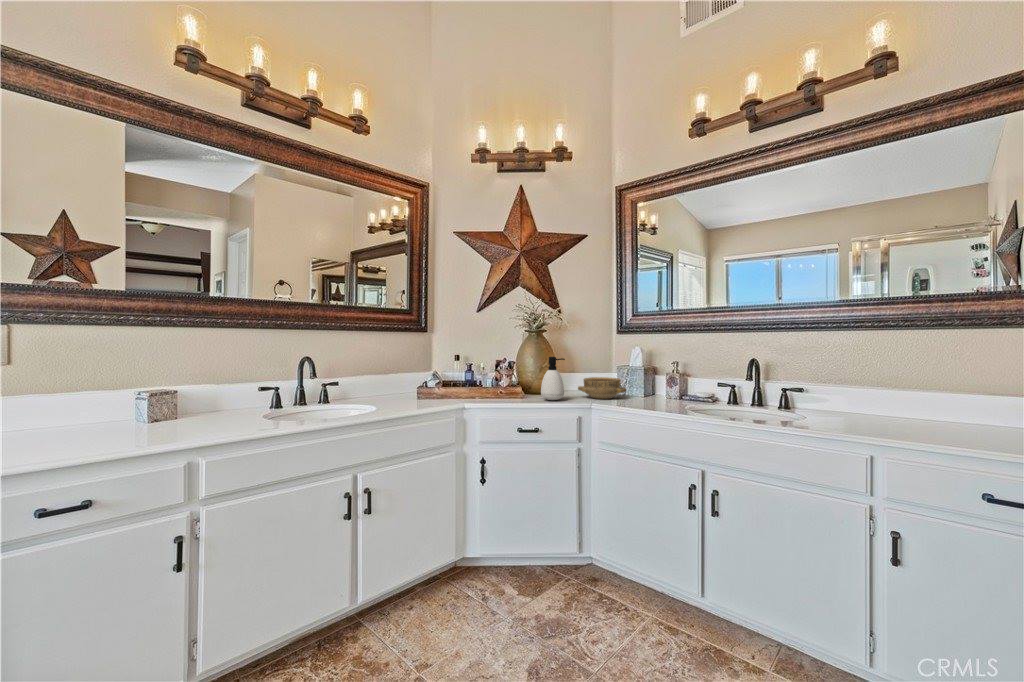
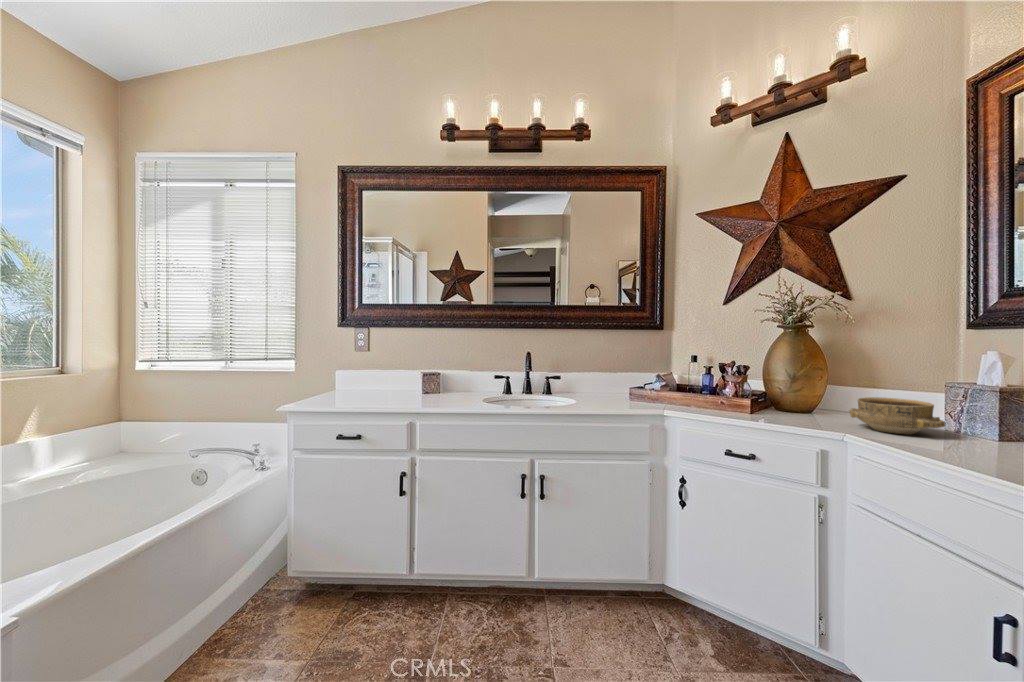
soap dispenser: present [541,357,565,400] -> none [774,362,813,422]

